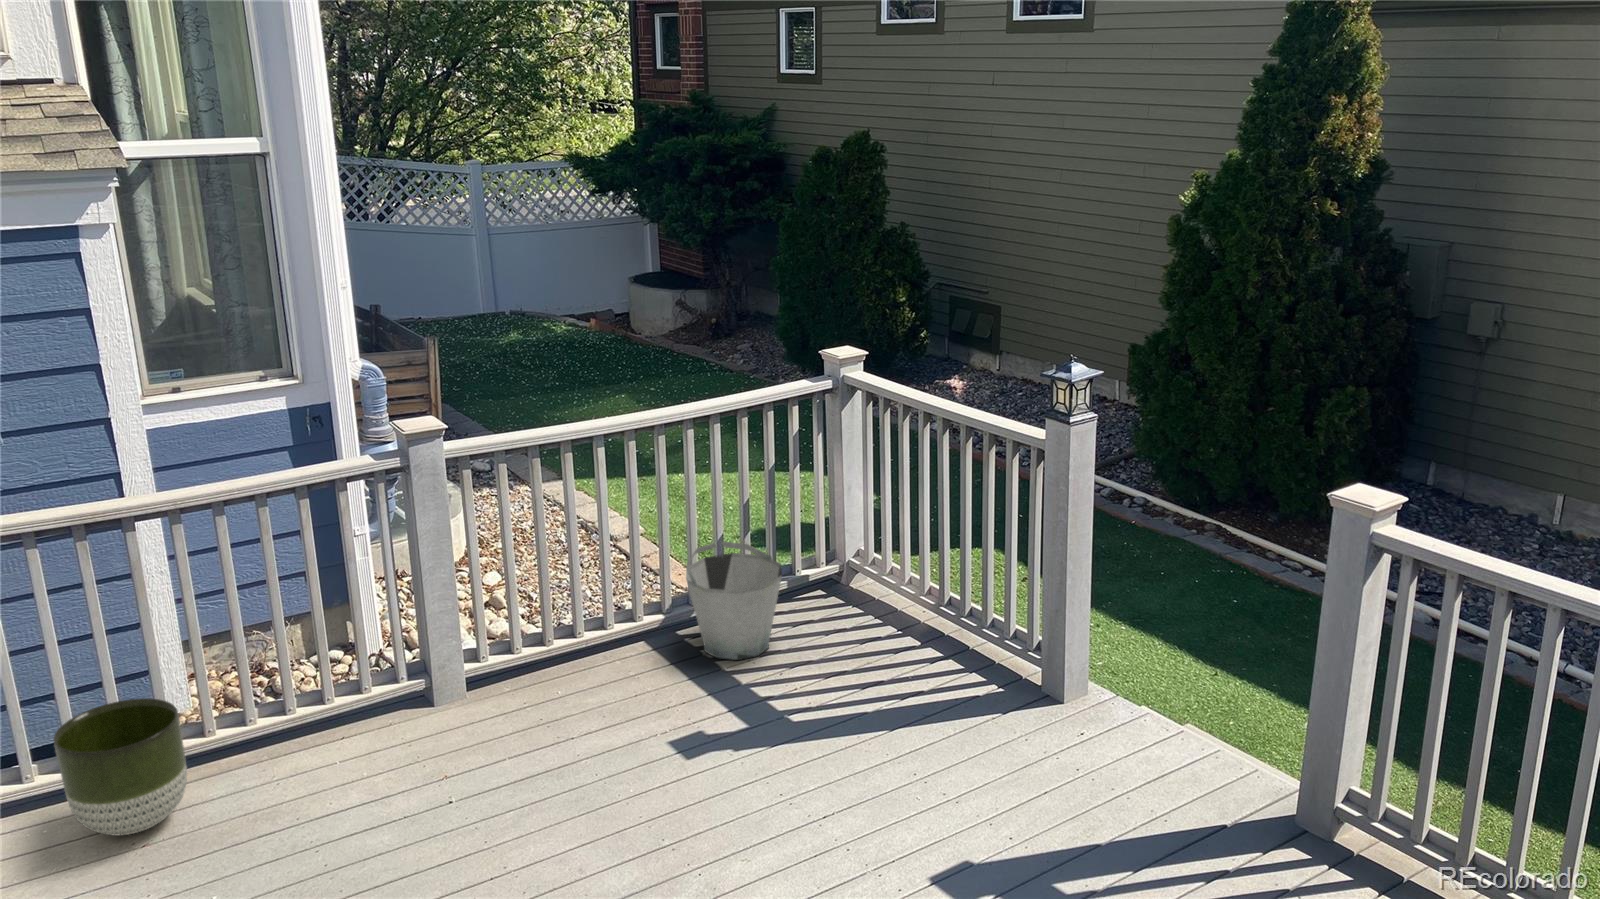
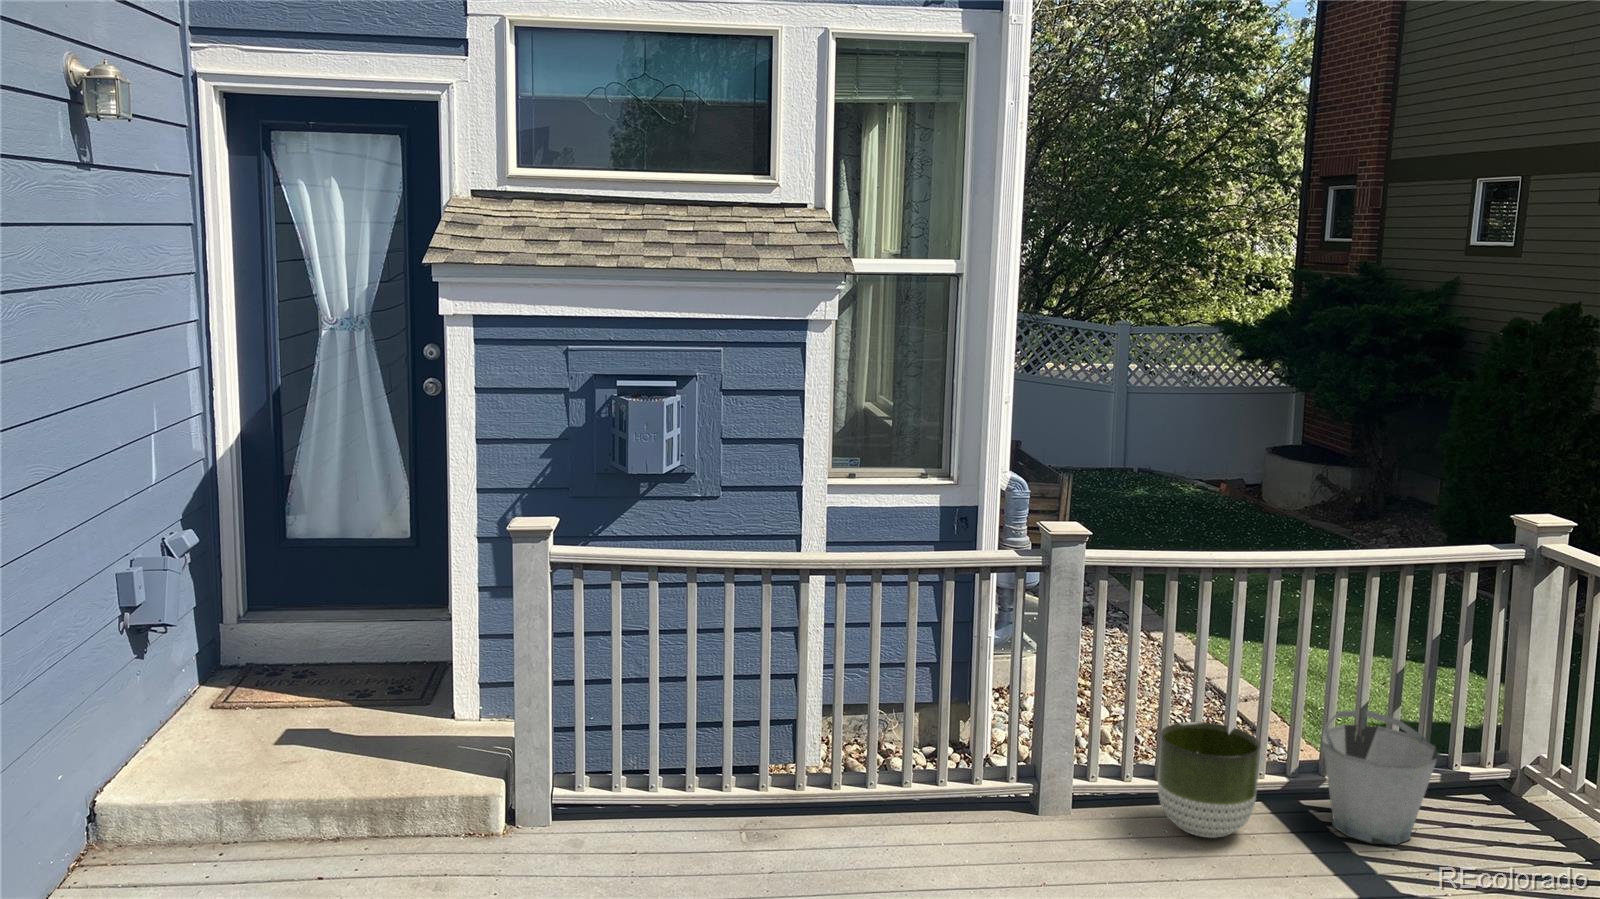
planter: present [54,698,187,835] -> present [1158,722,1261,838]

